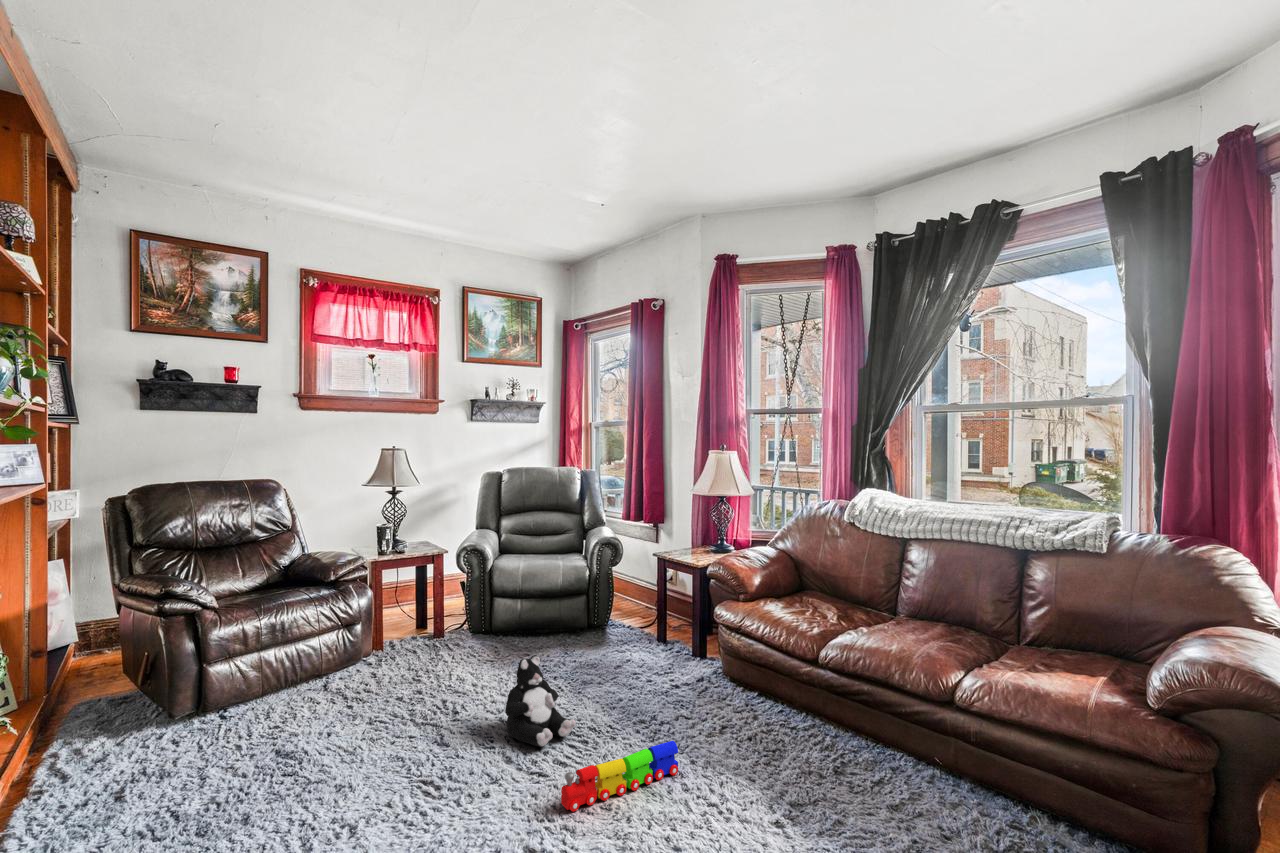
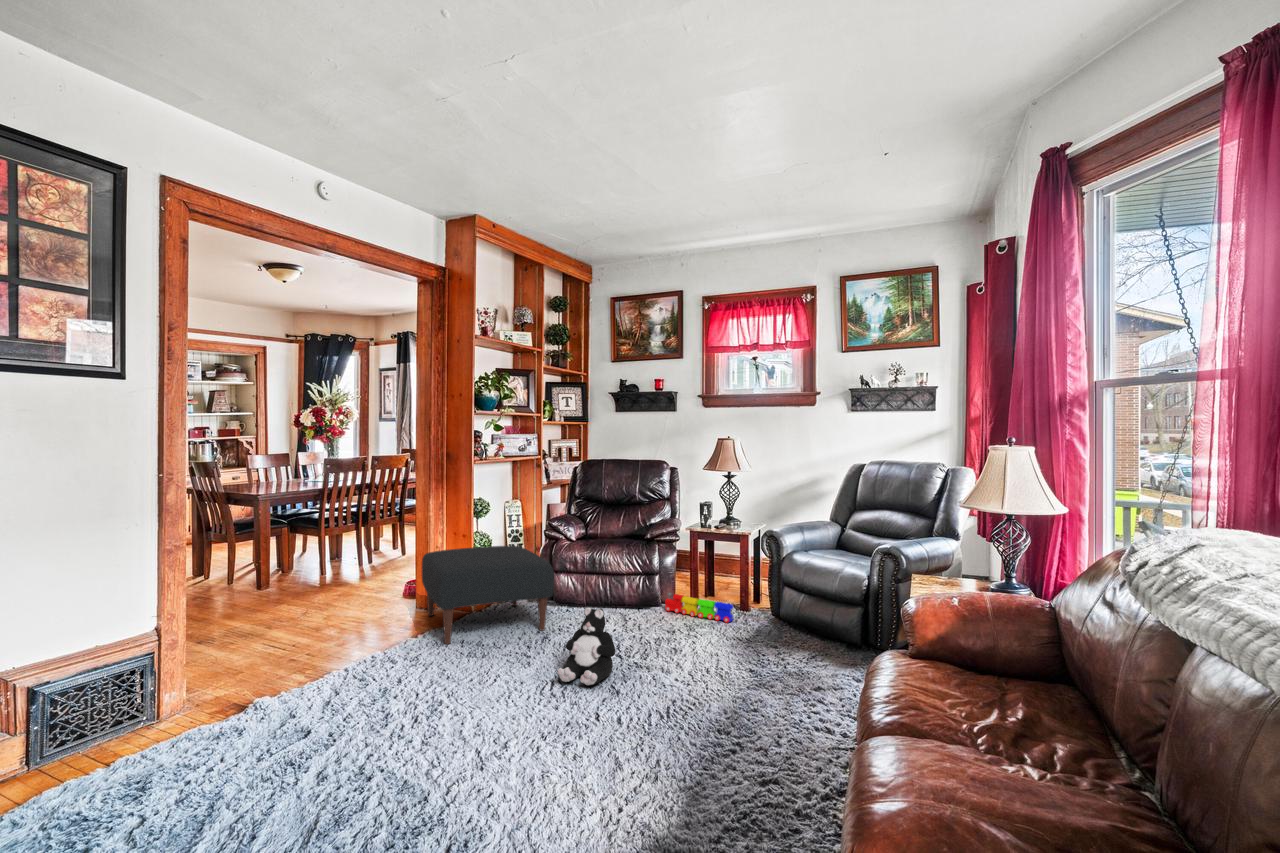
ottoman: none [84,639,369,822] -> present [422,546,554,644]
toy train: present [561,741,678,812] -> present [665,593,733,623]

